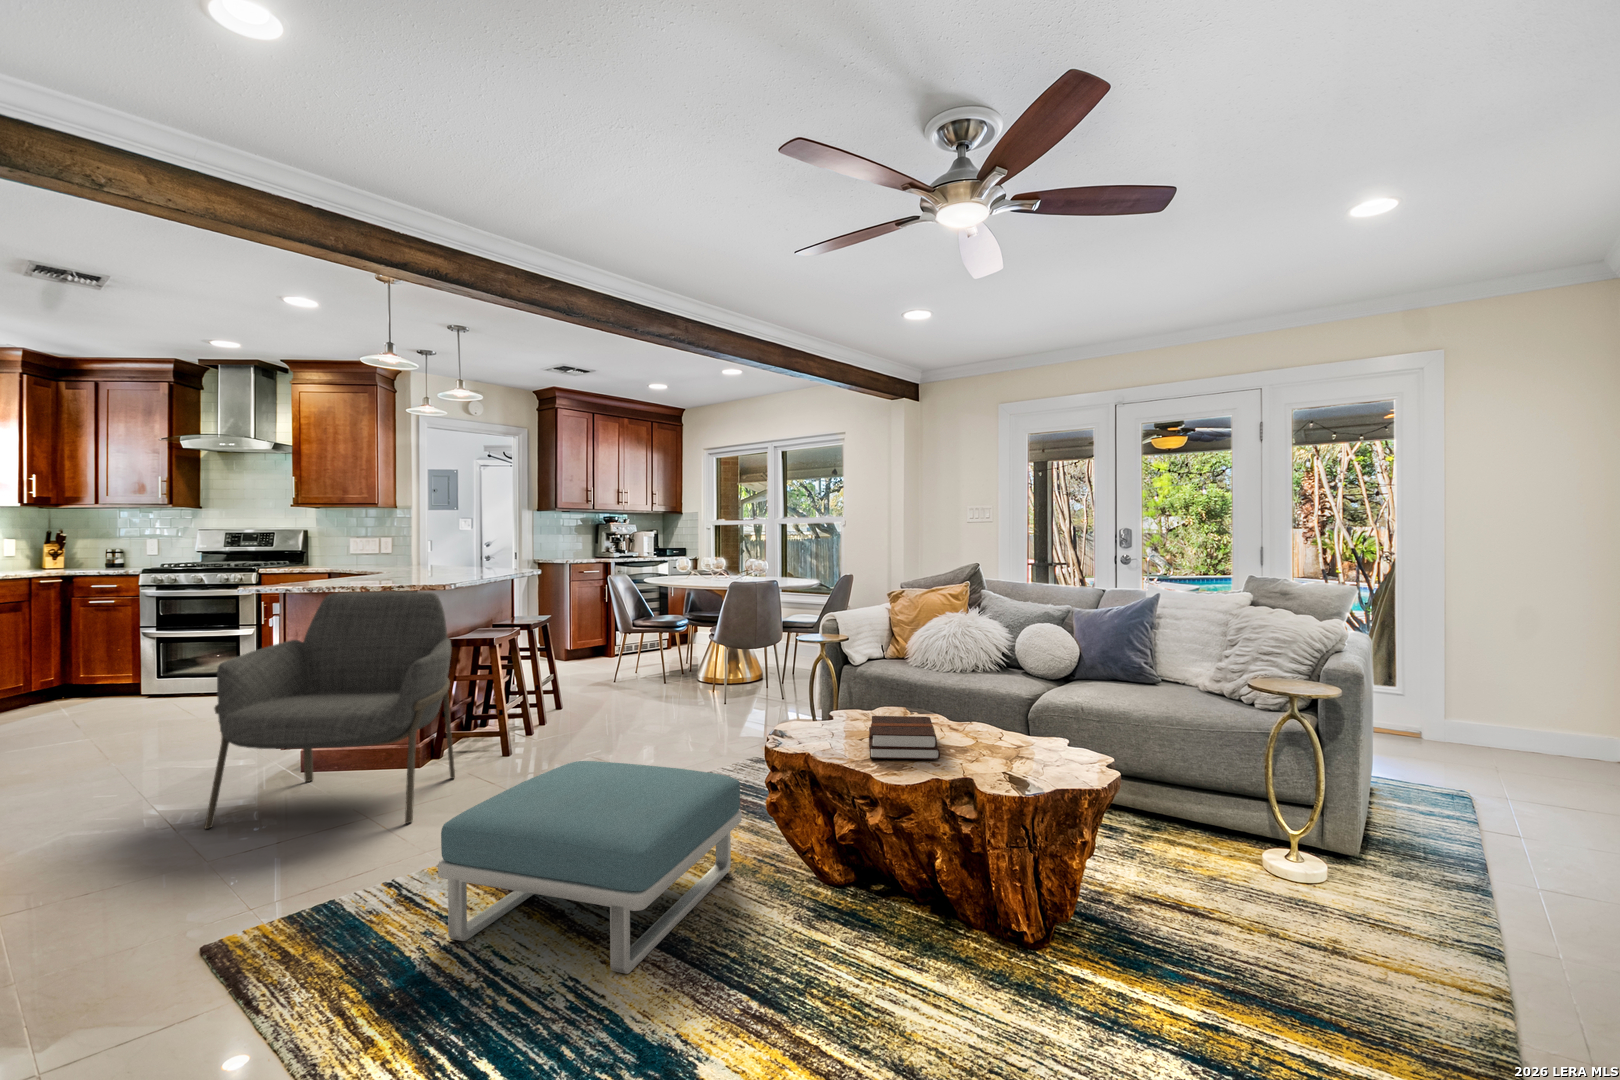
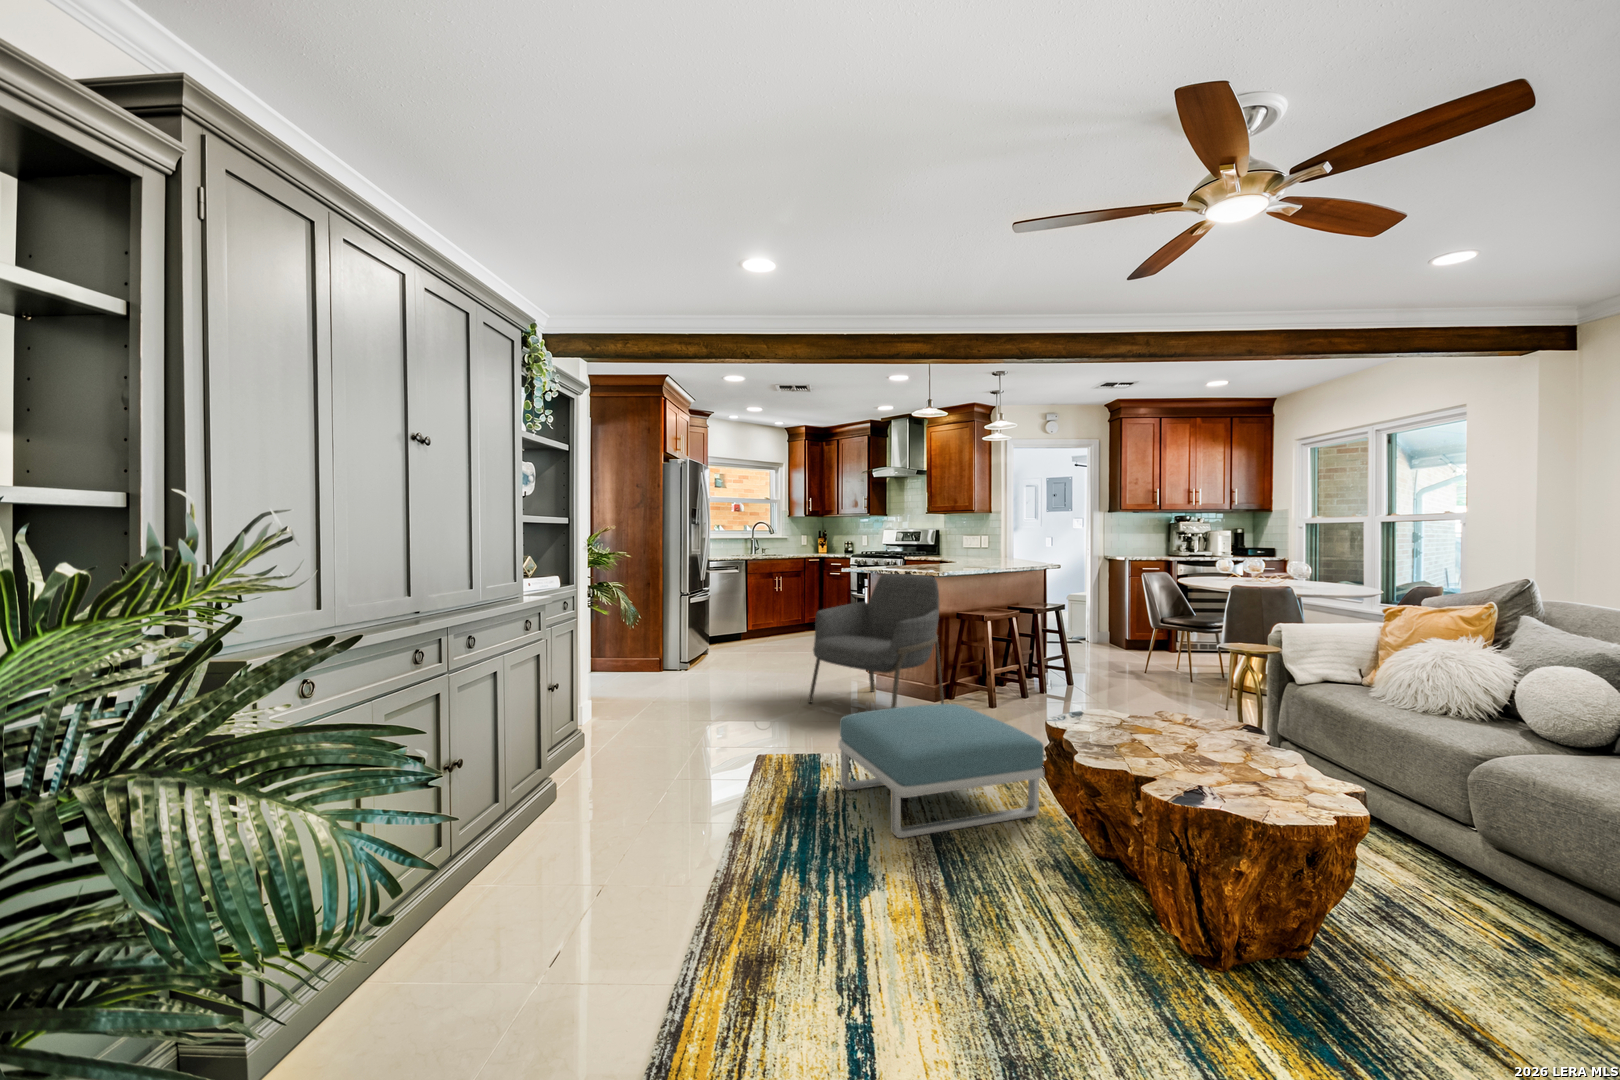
hardback book: present [869,716,940,759] -> none [1097,713,1200,759]

